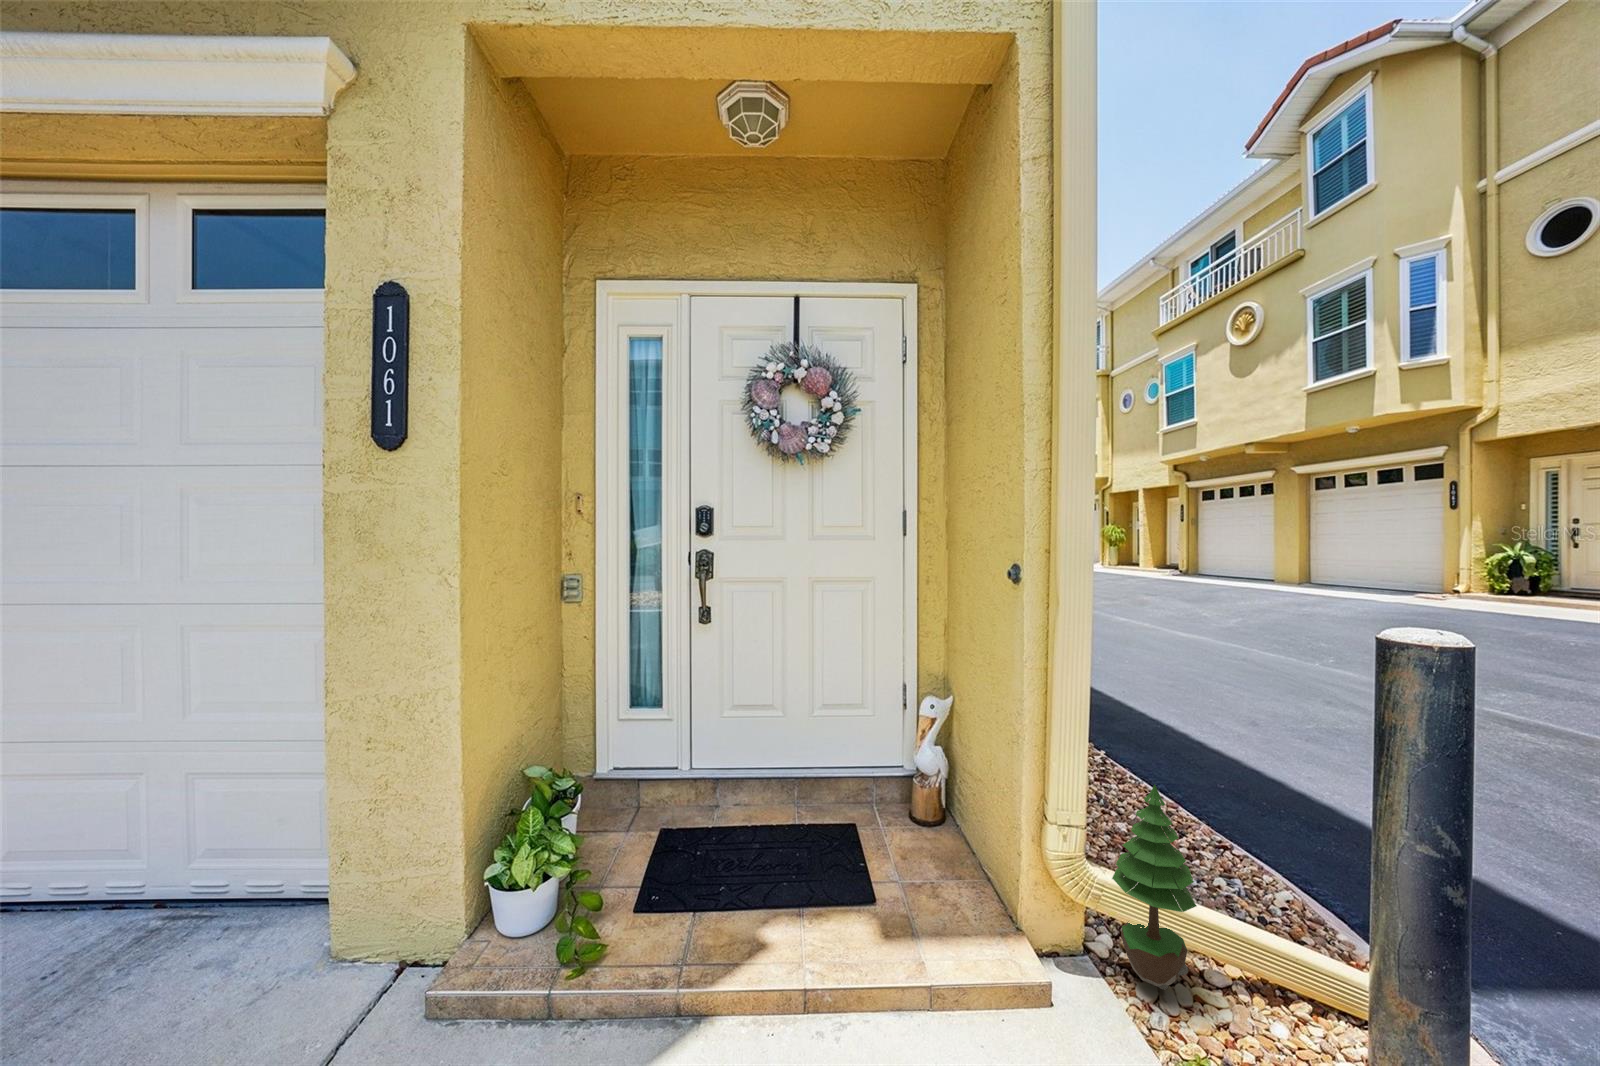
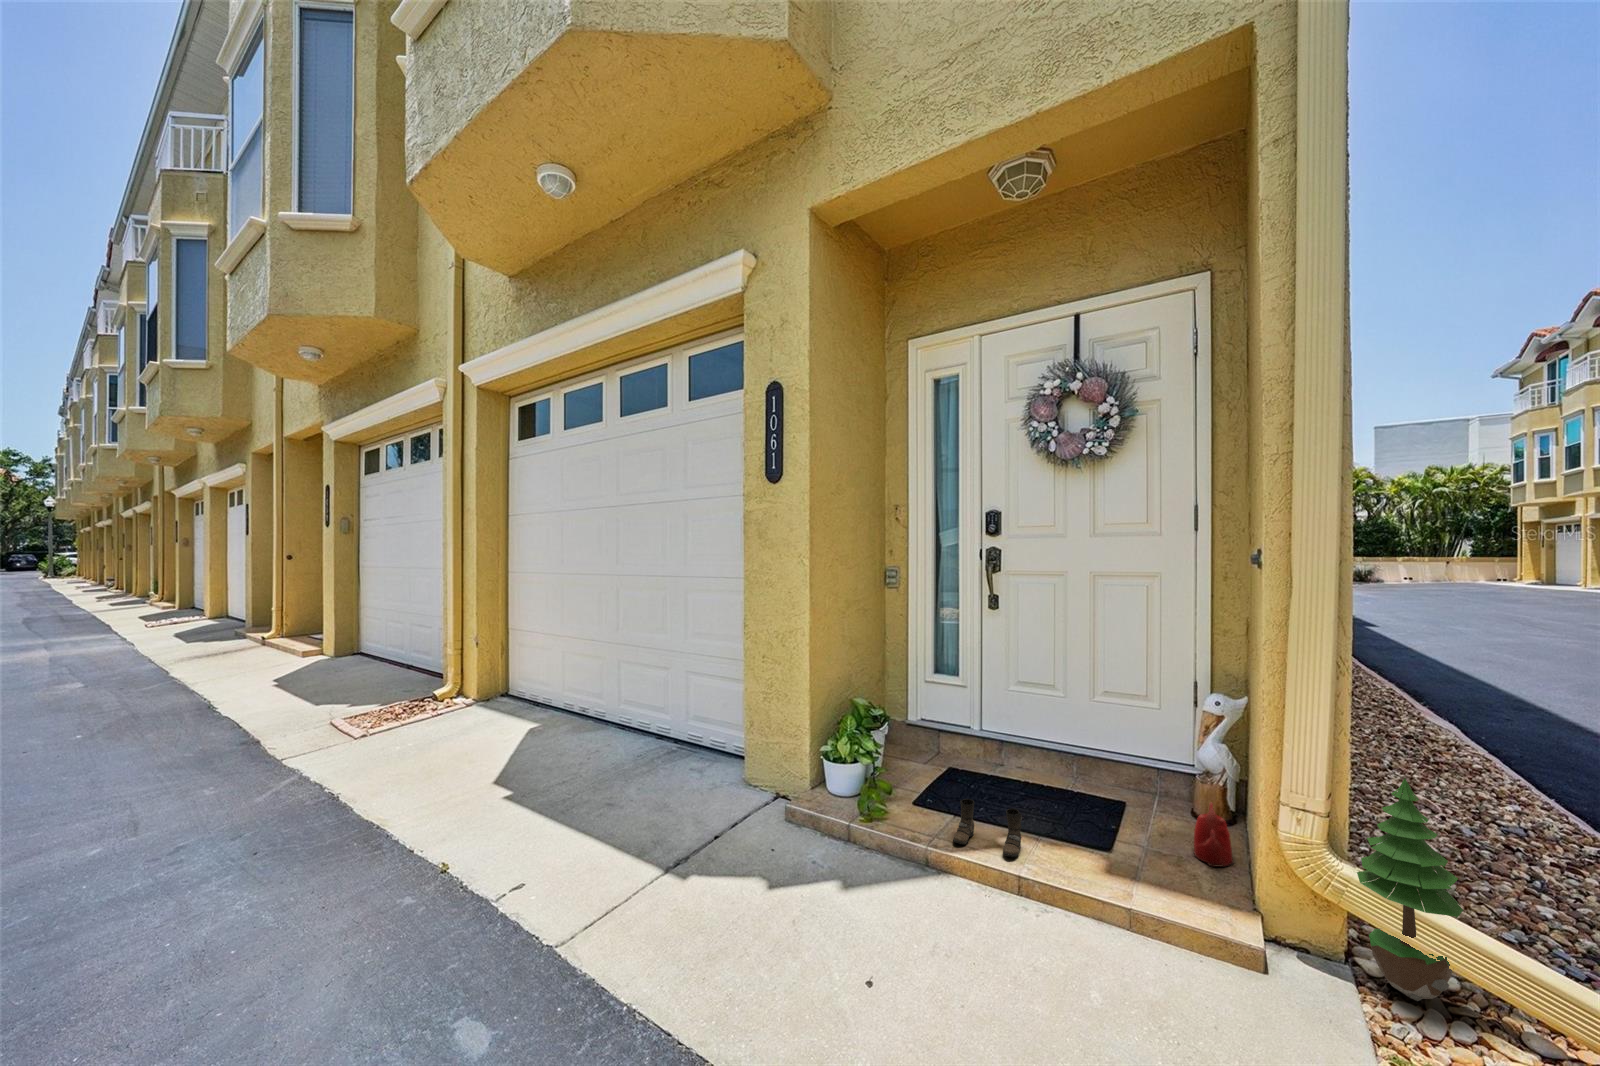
watering can: none [940,818,976,889] -> present [1194,803,1234,866]
boots: none [708,890,792,963] -> present [953,799,1022,857]

